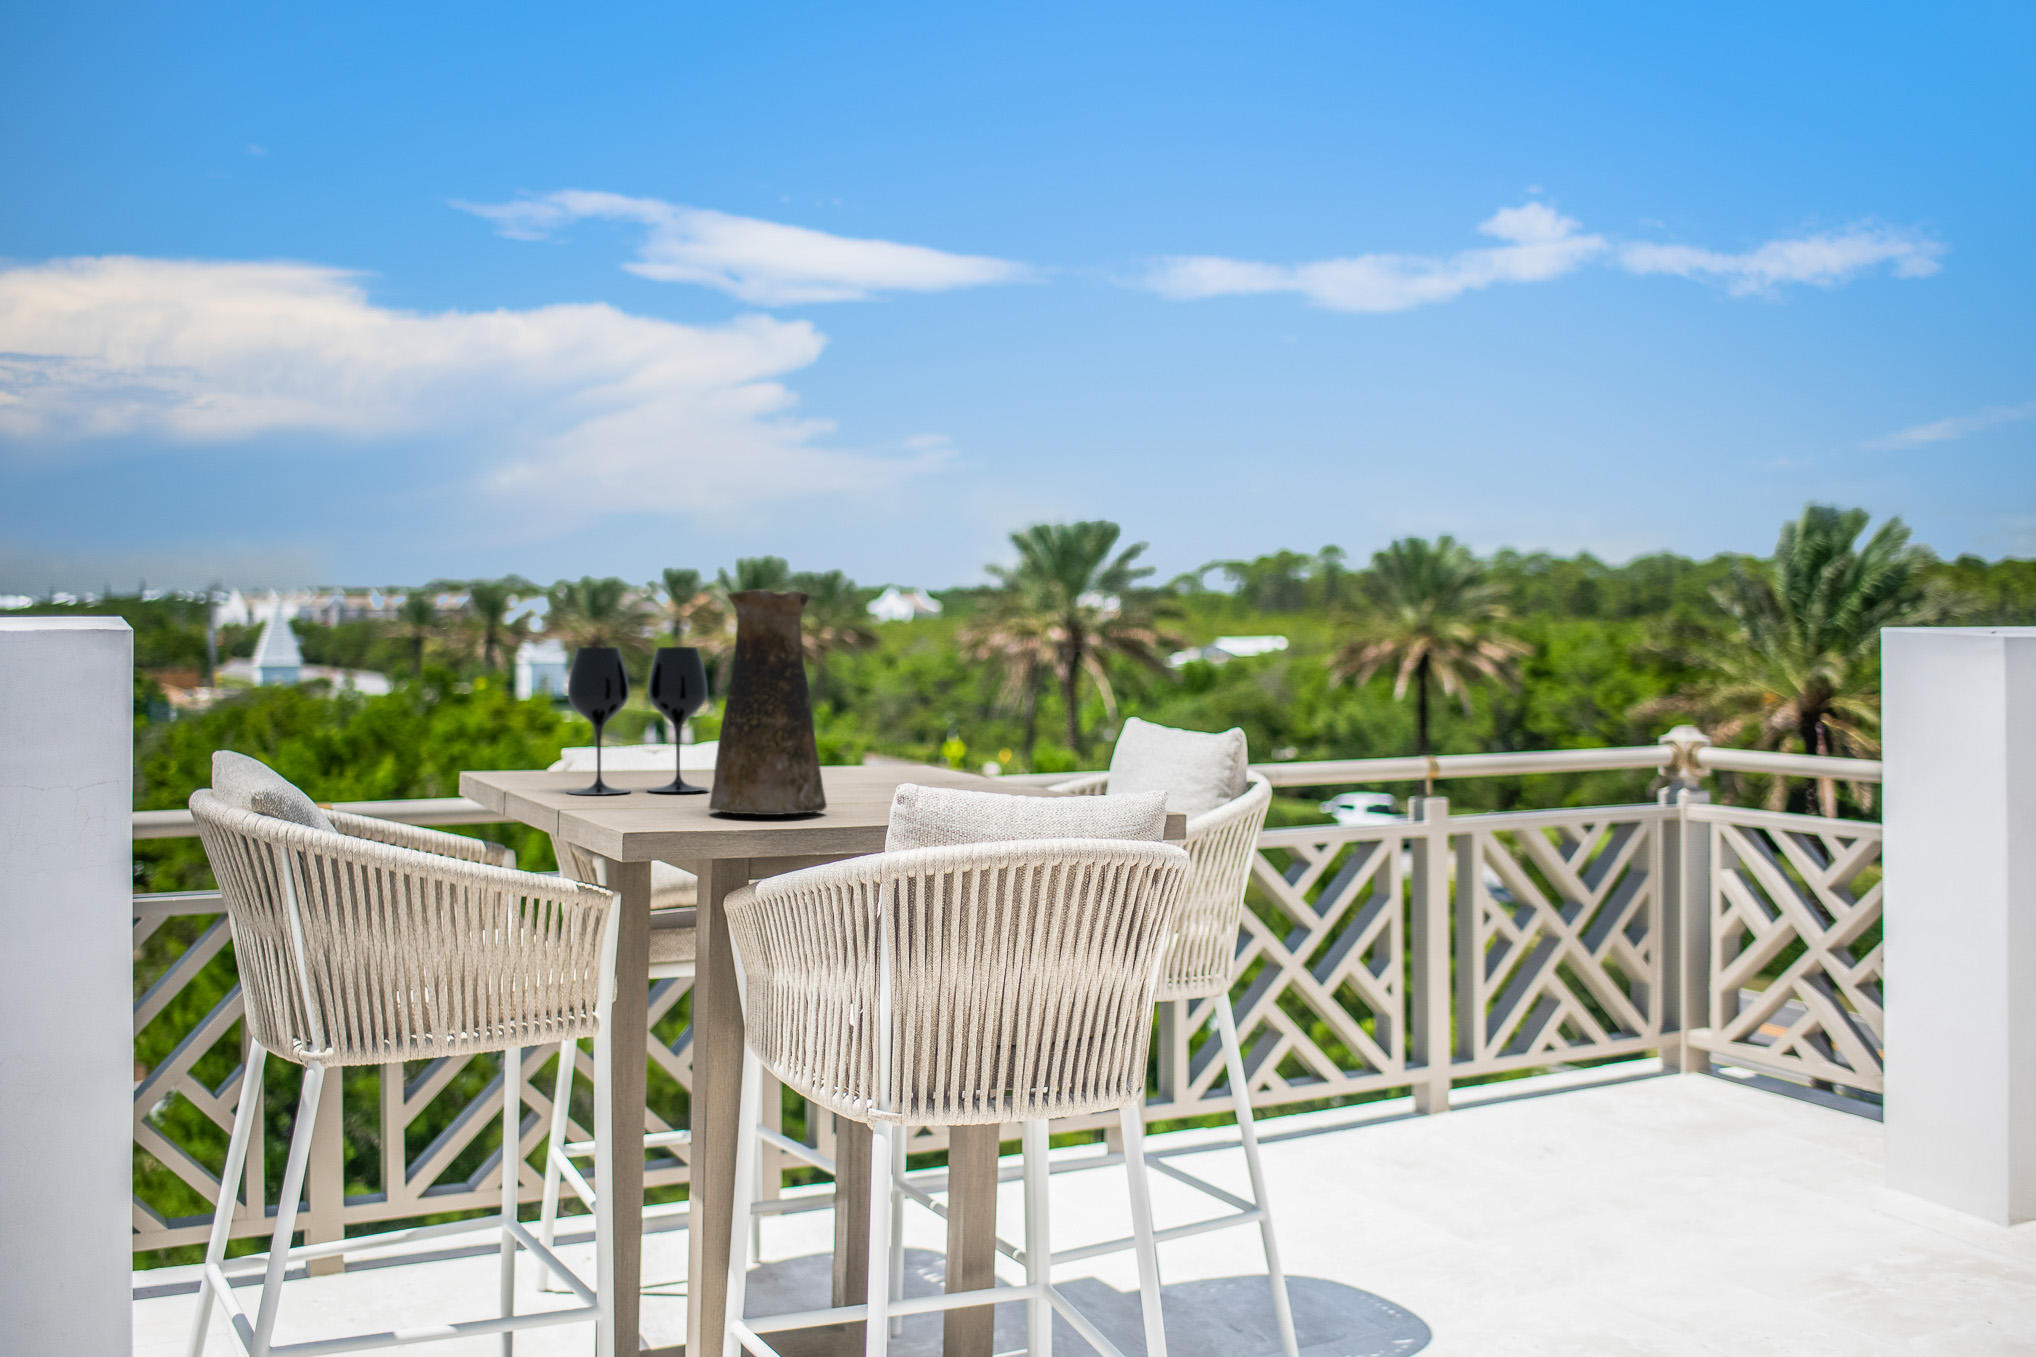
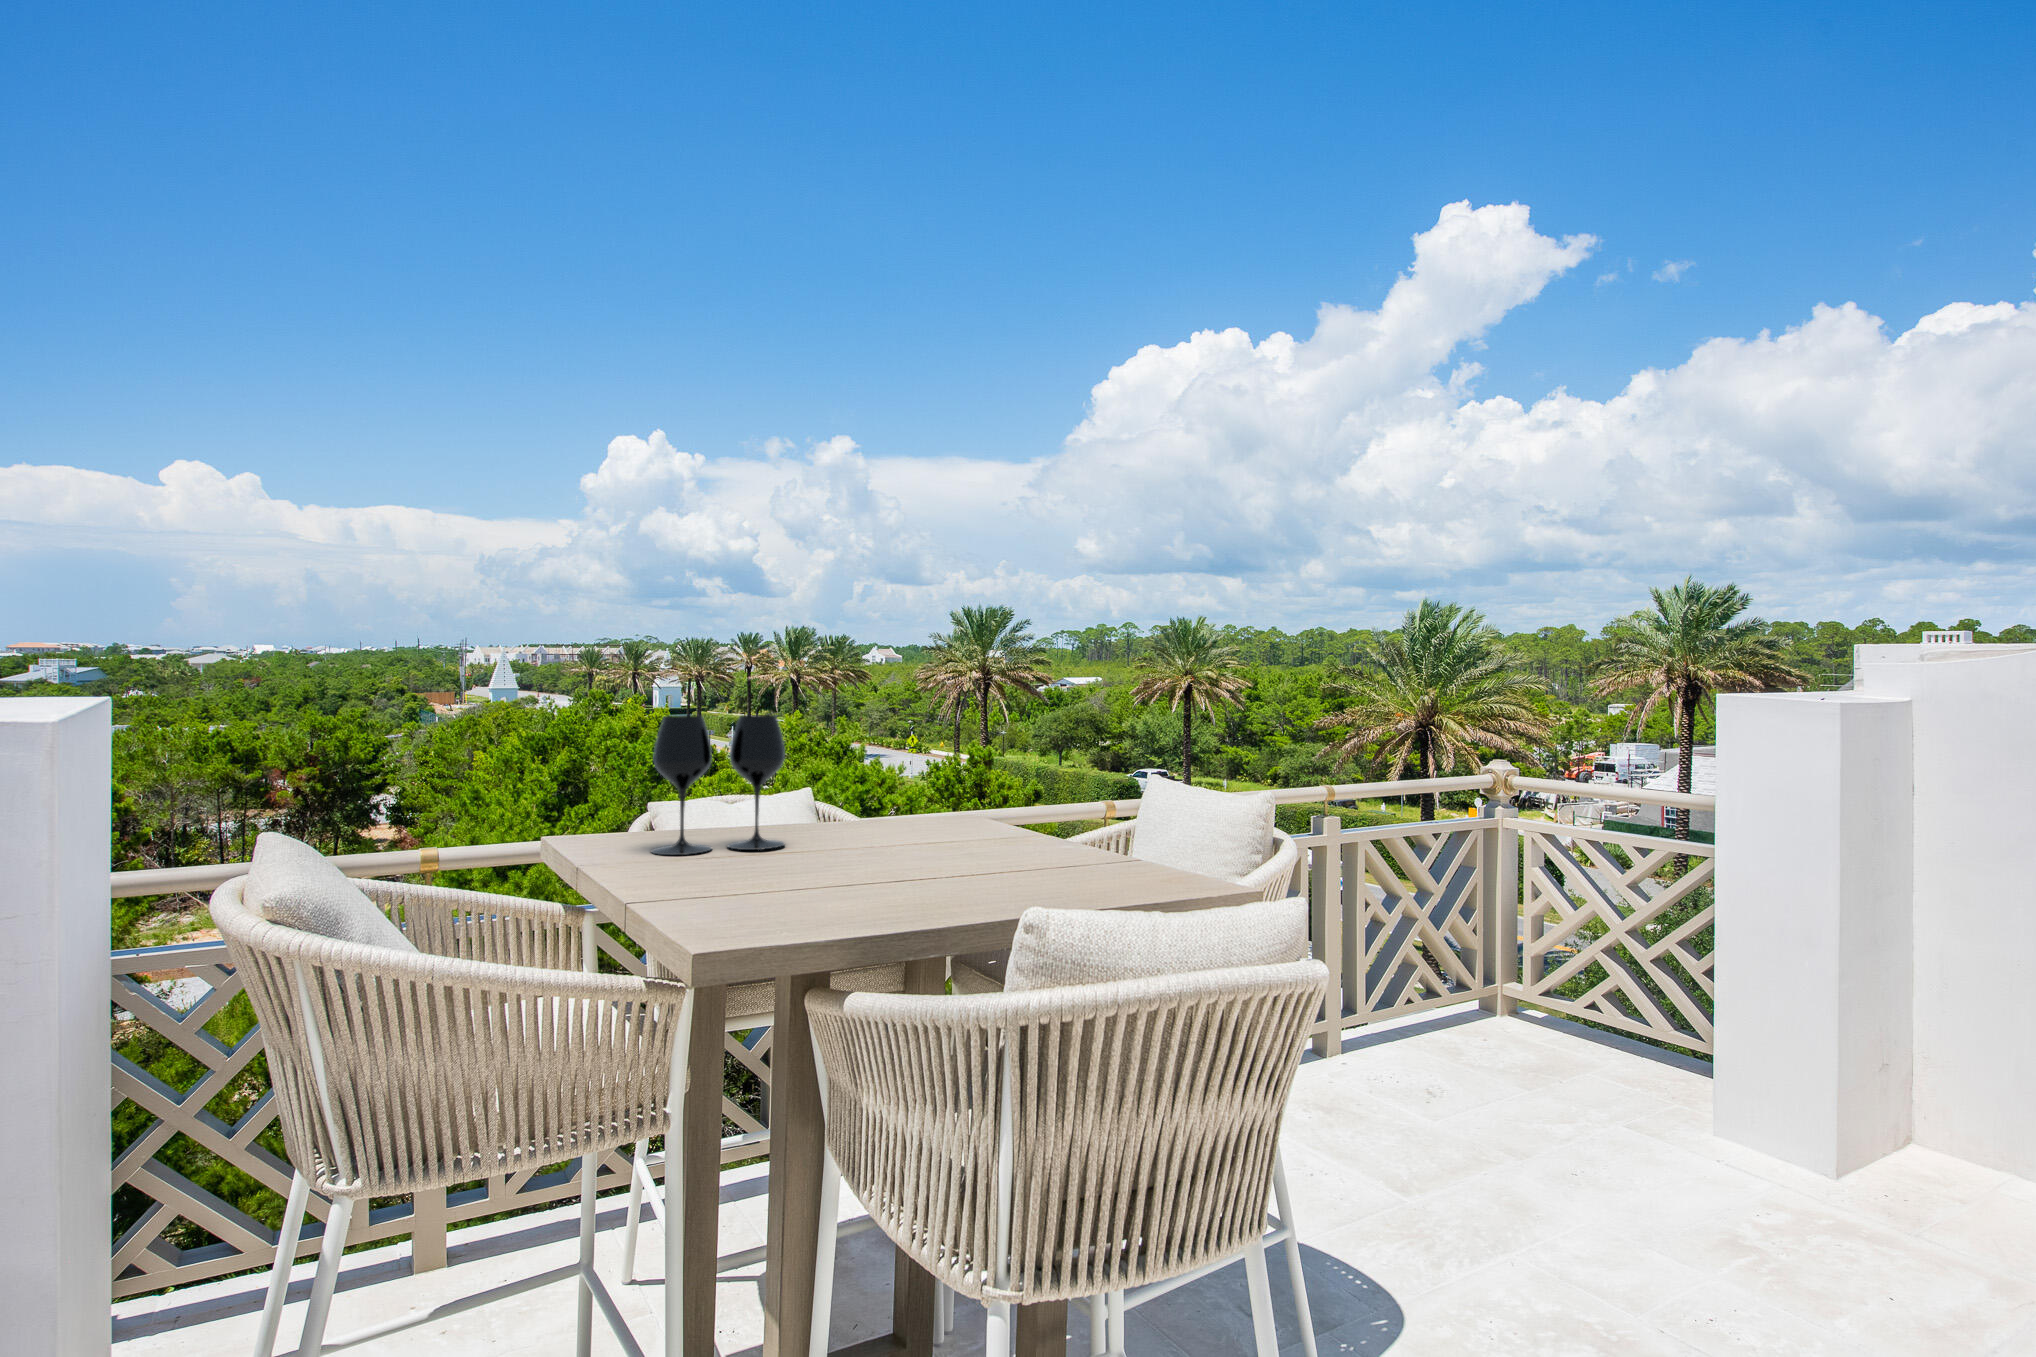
pitcher: present [709,589,827,815] -> none [789,669,906,896]

